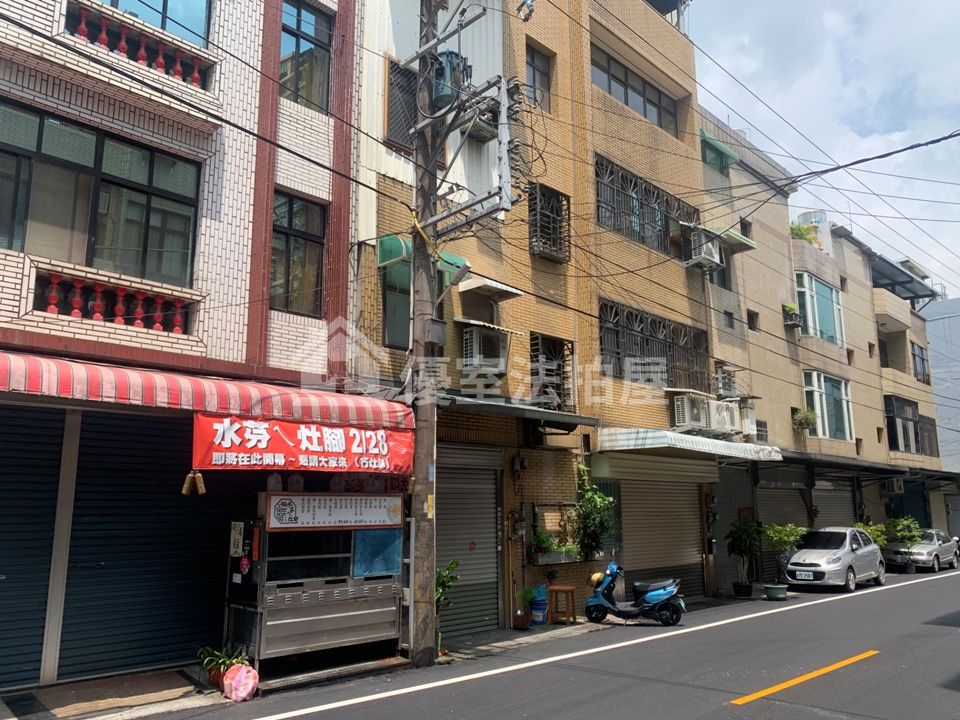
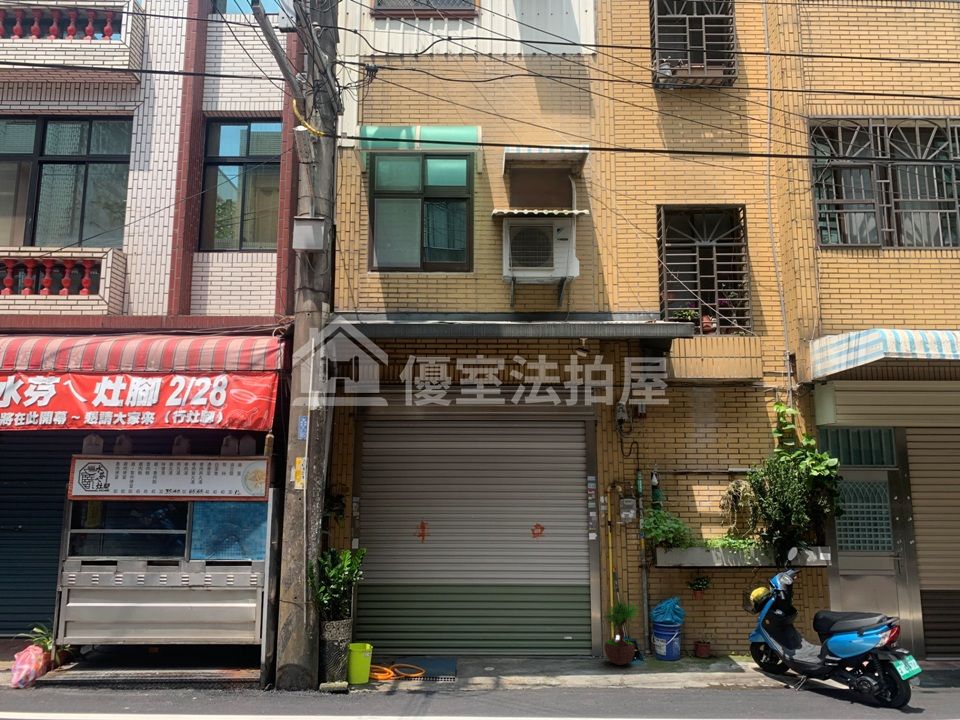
stool: present [547,586,577,625] -> none [683,606,738,678]

